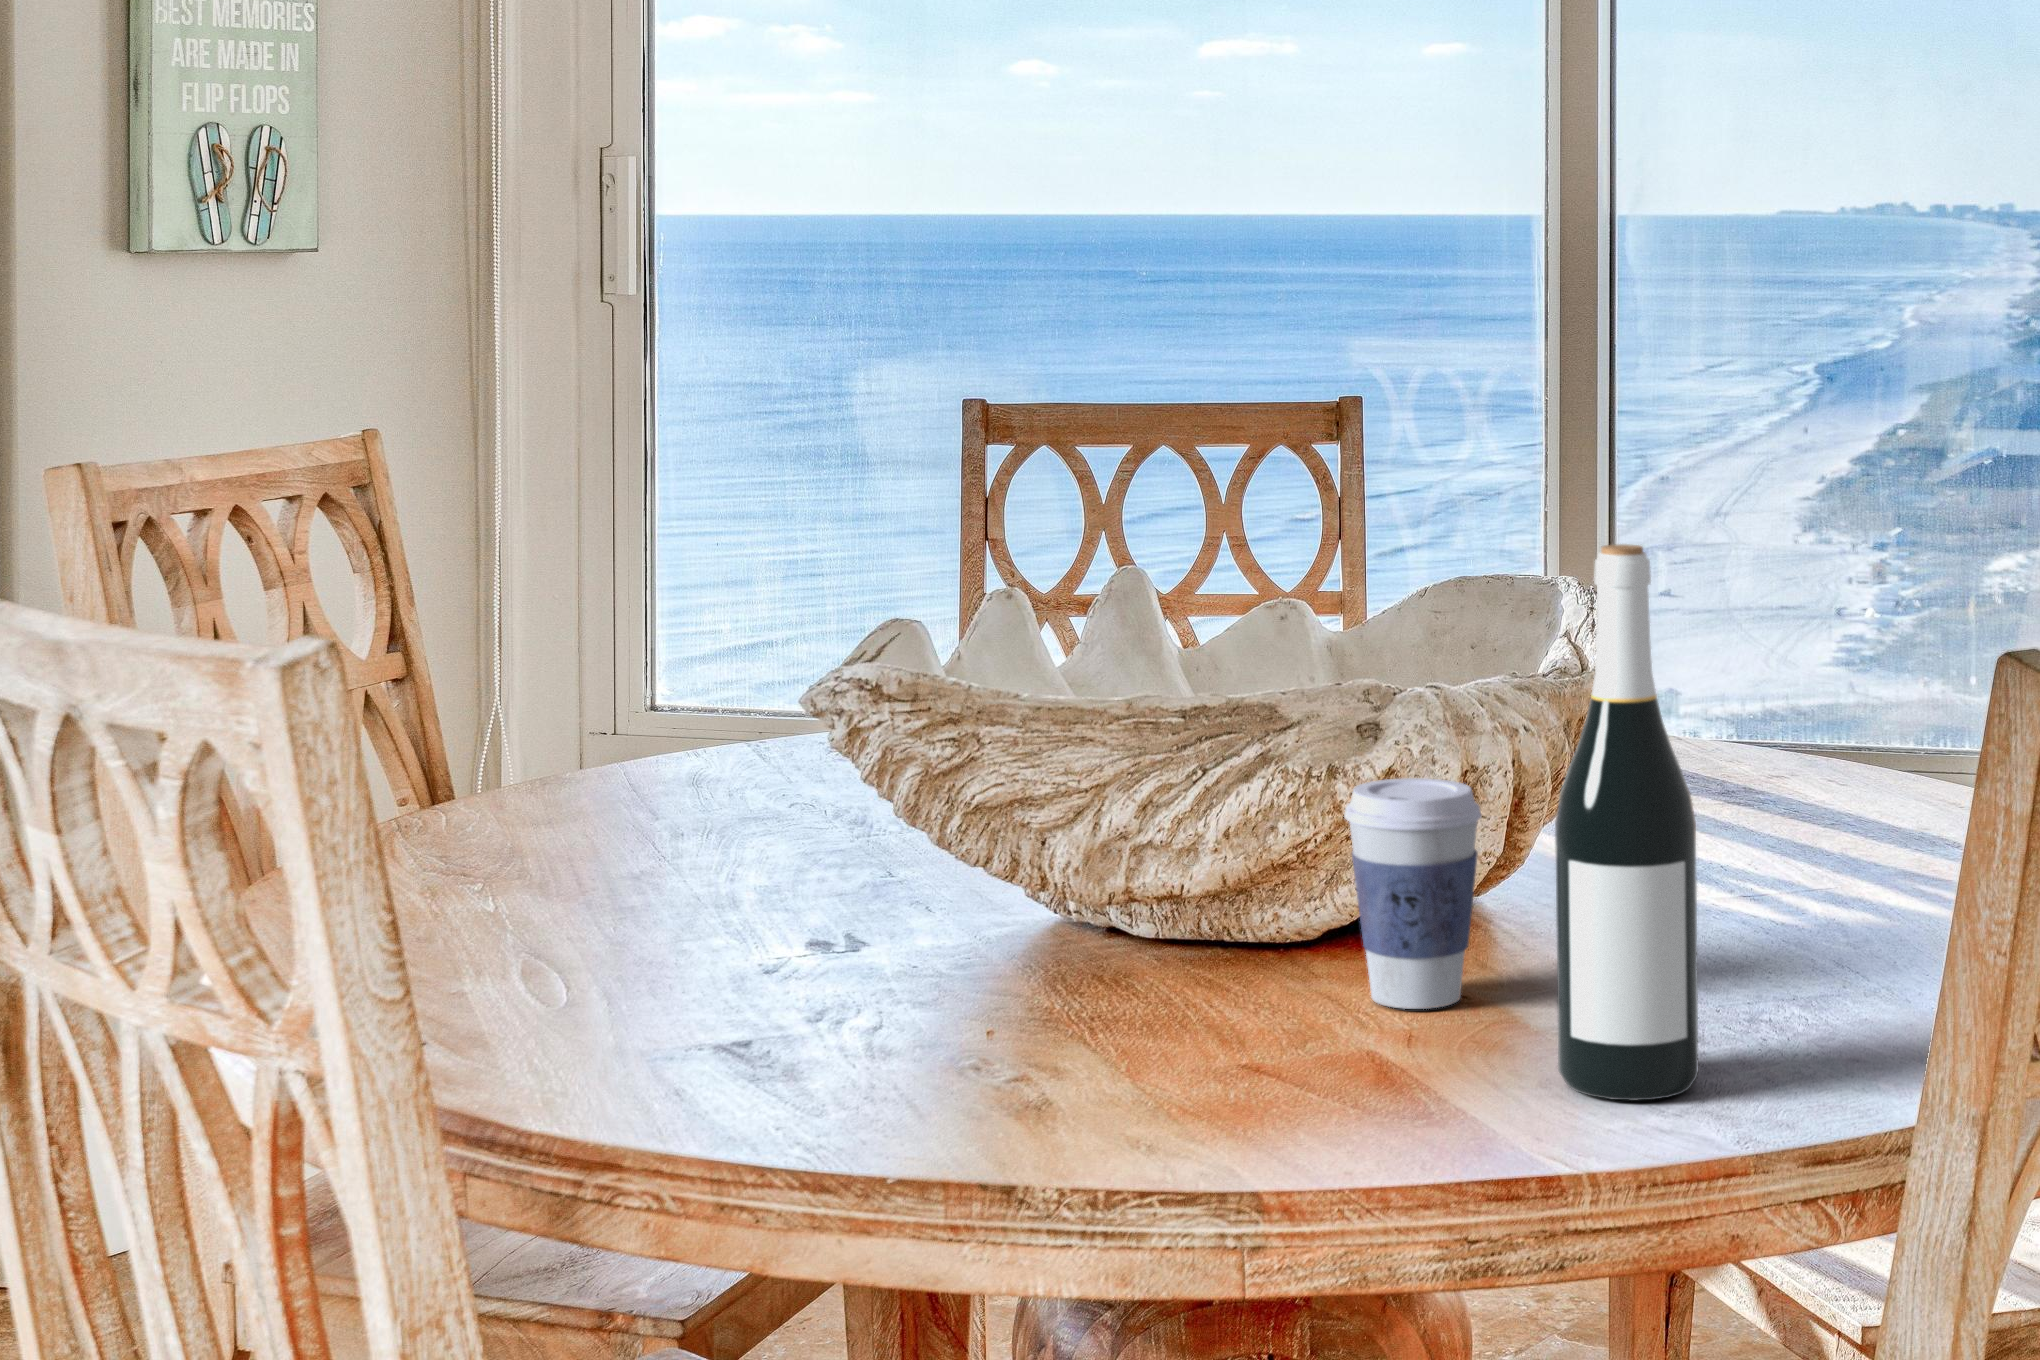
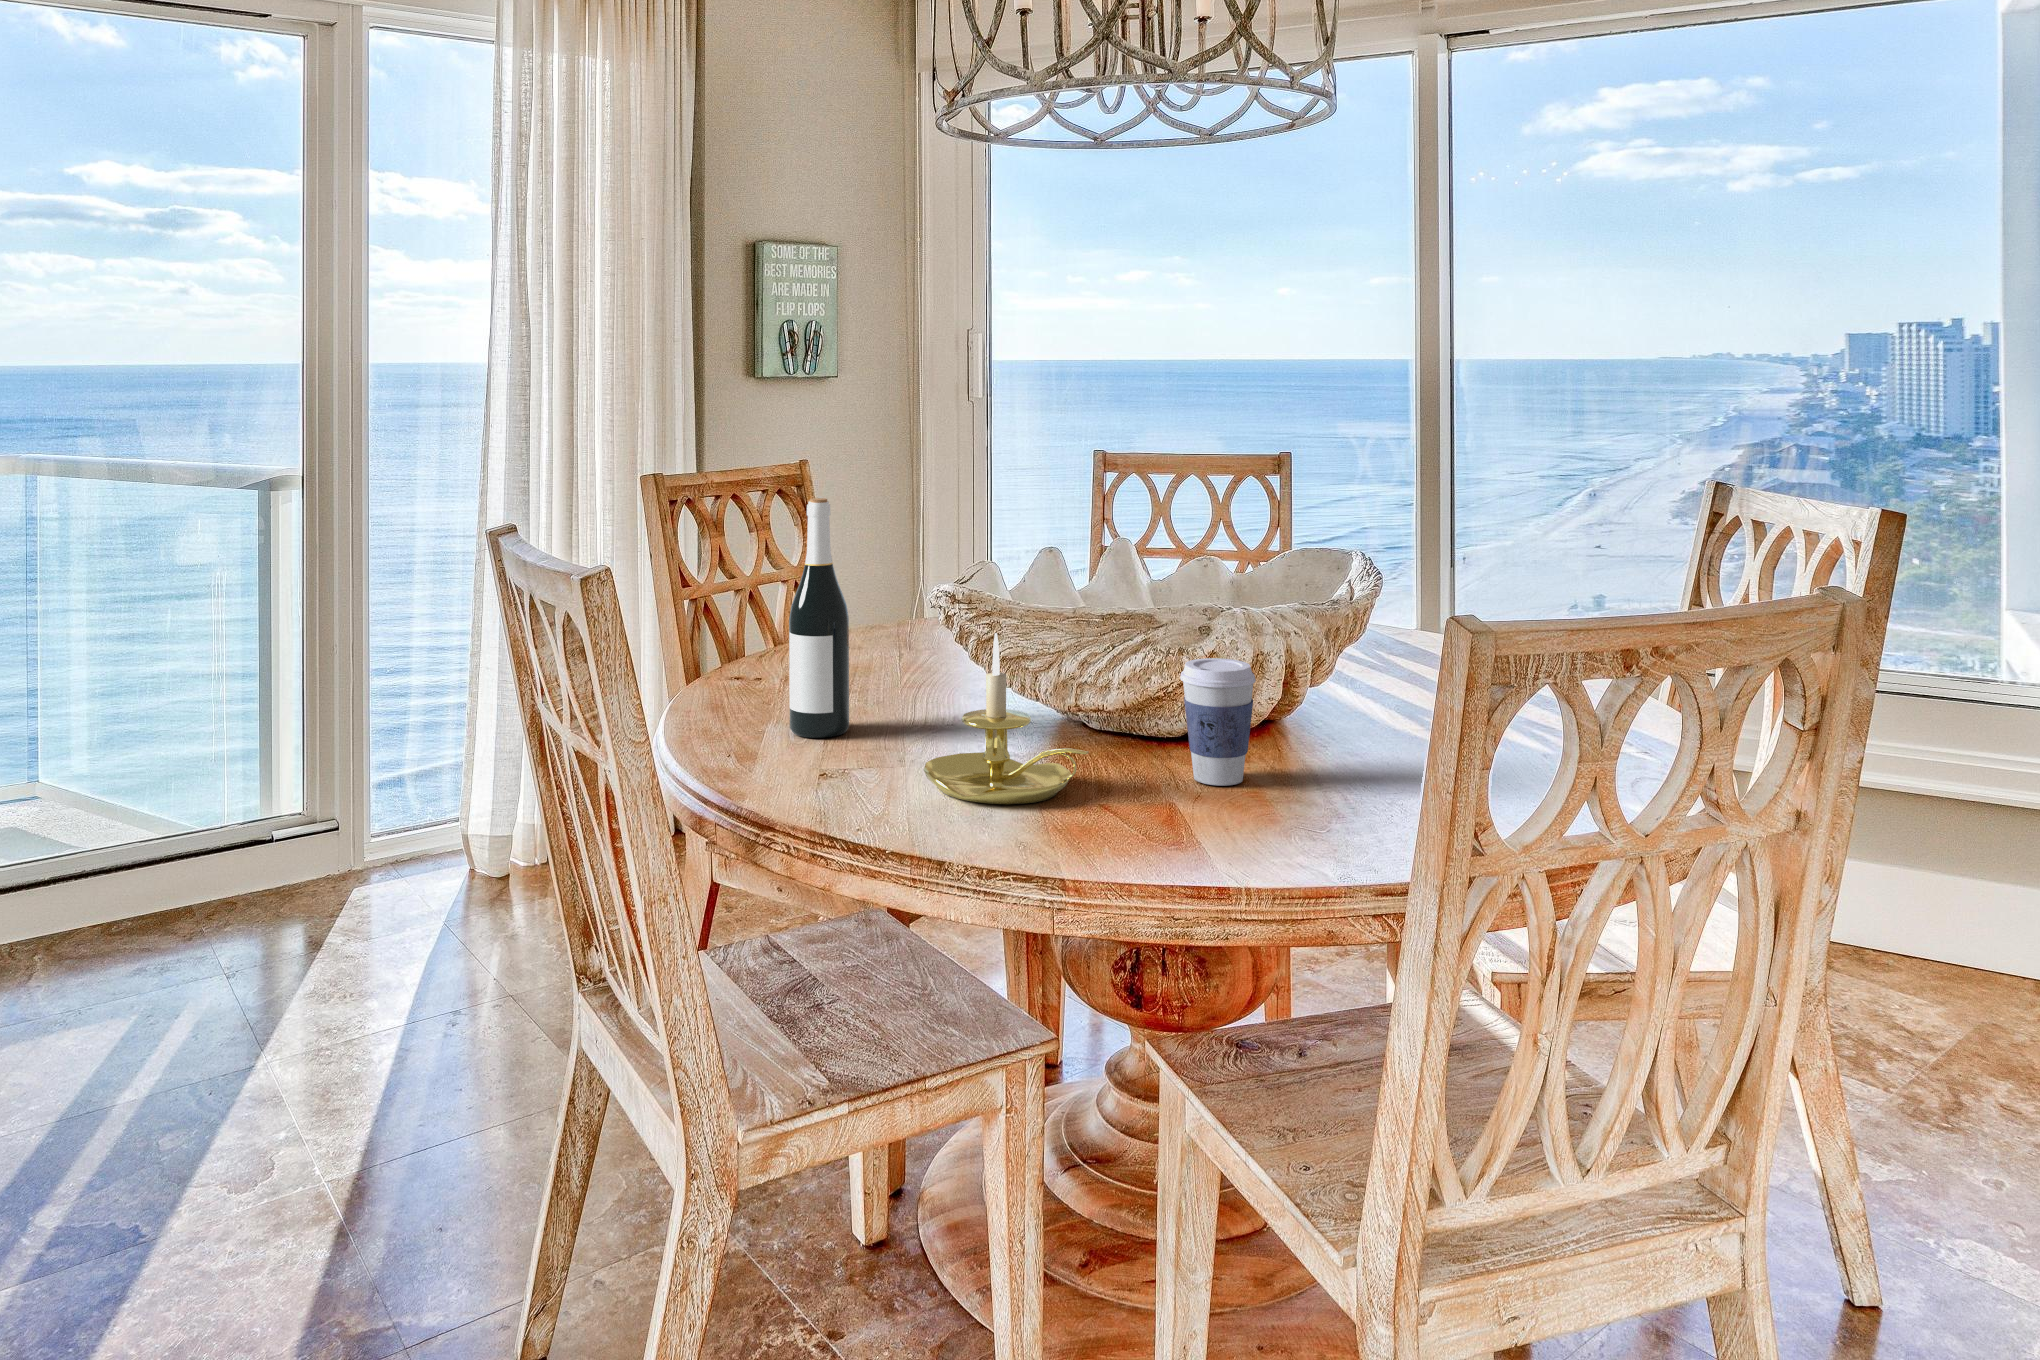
wine bottle: present [1555,544,1698,1100] -> present [789,498,849,738]
candle holder: none [881,756,1212,1078] -> present [924,633,1089,804]

